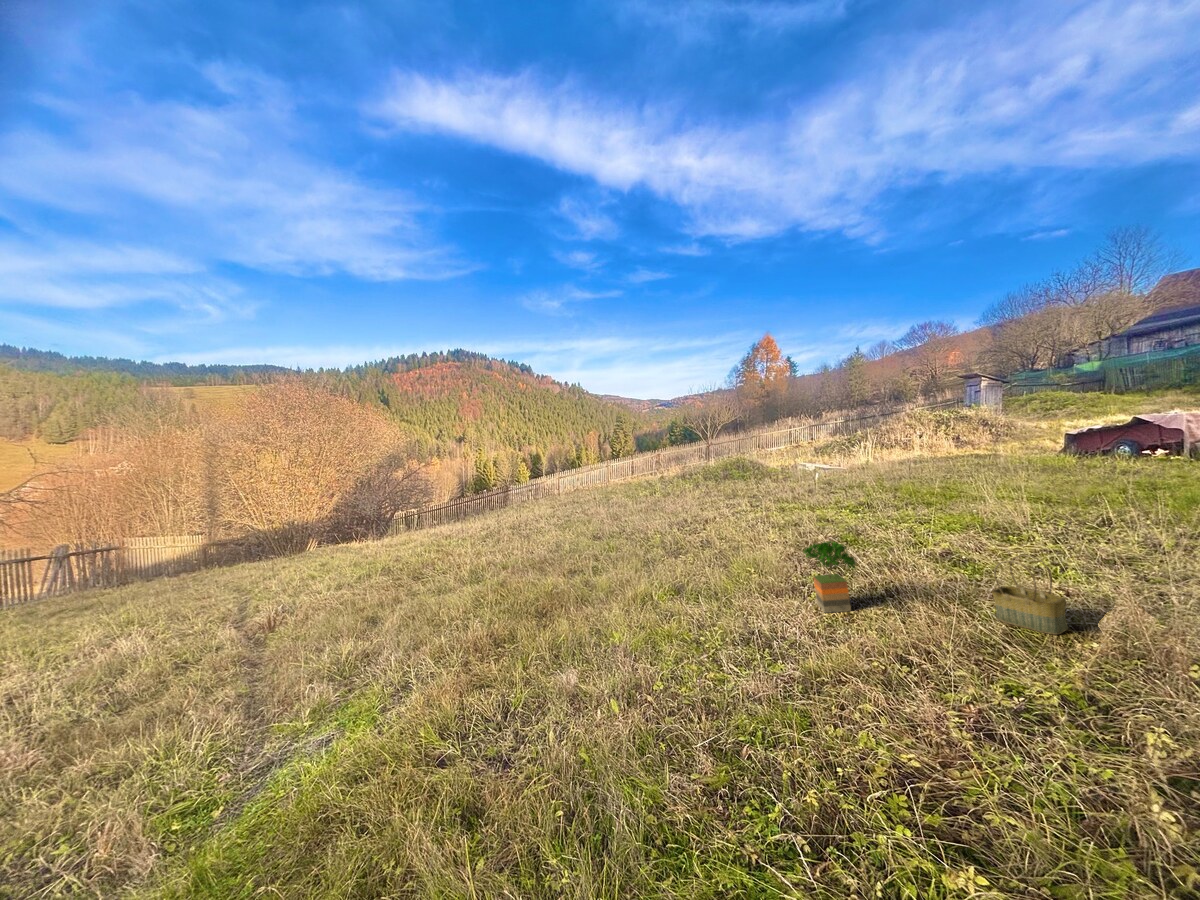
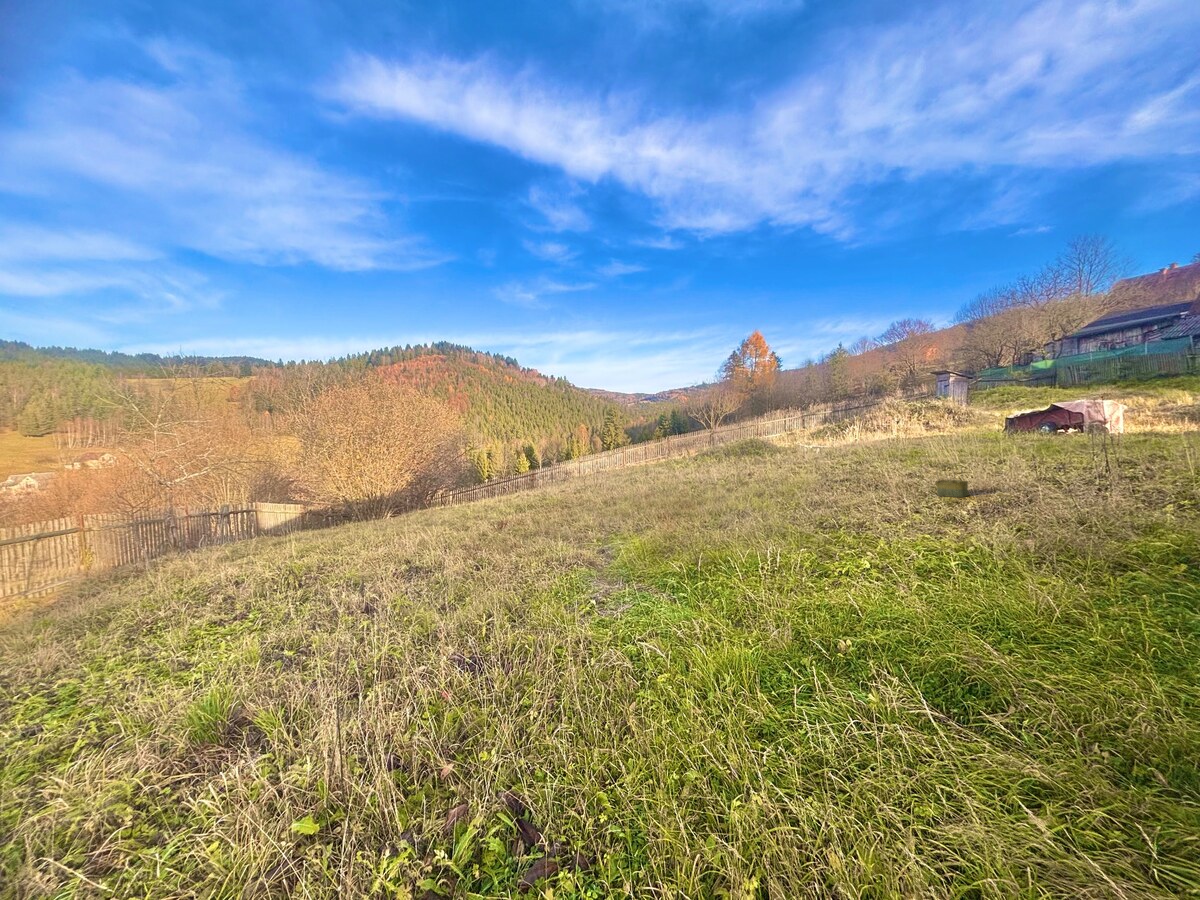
potted tree: present [803,541,856,613] -> none [838,464,869,501]

